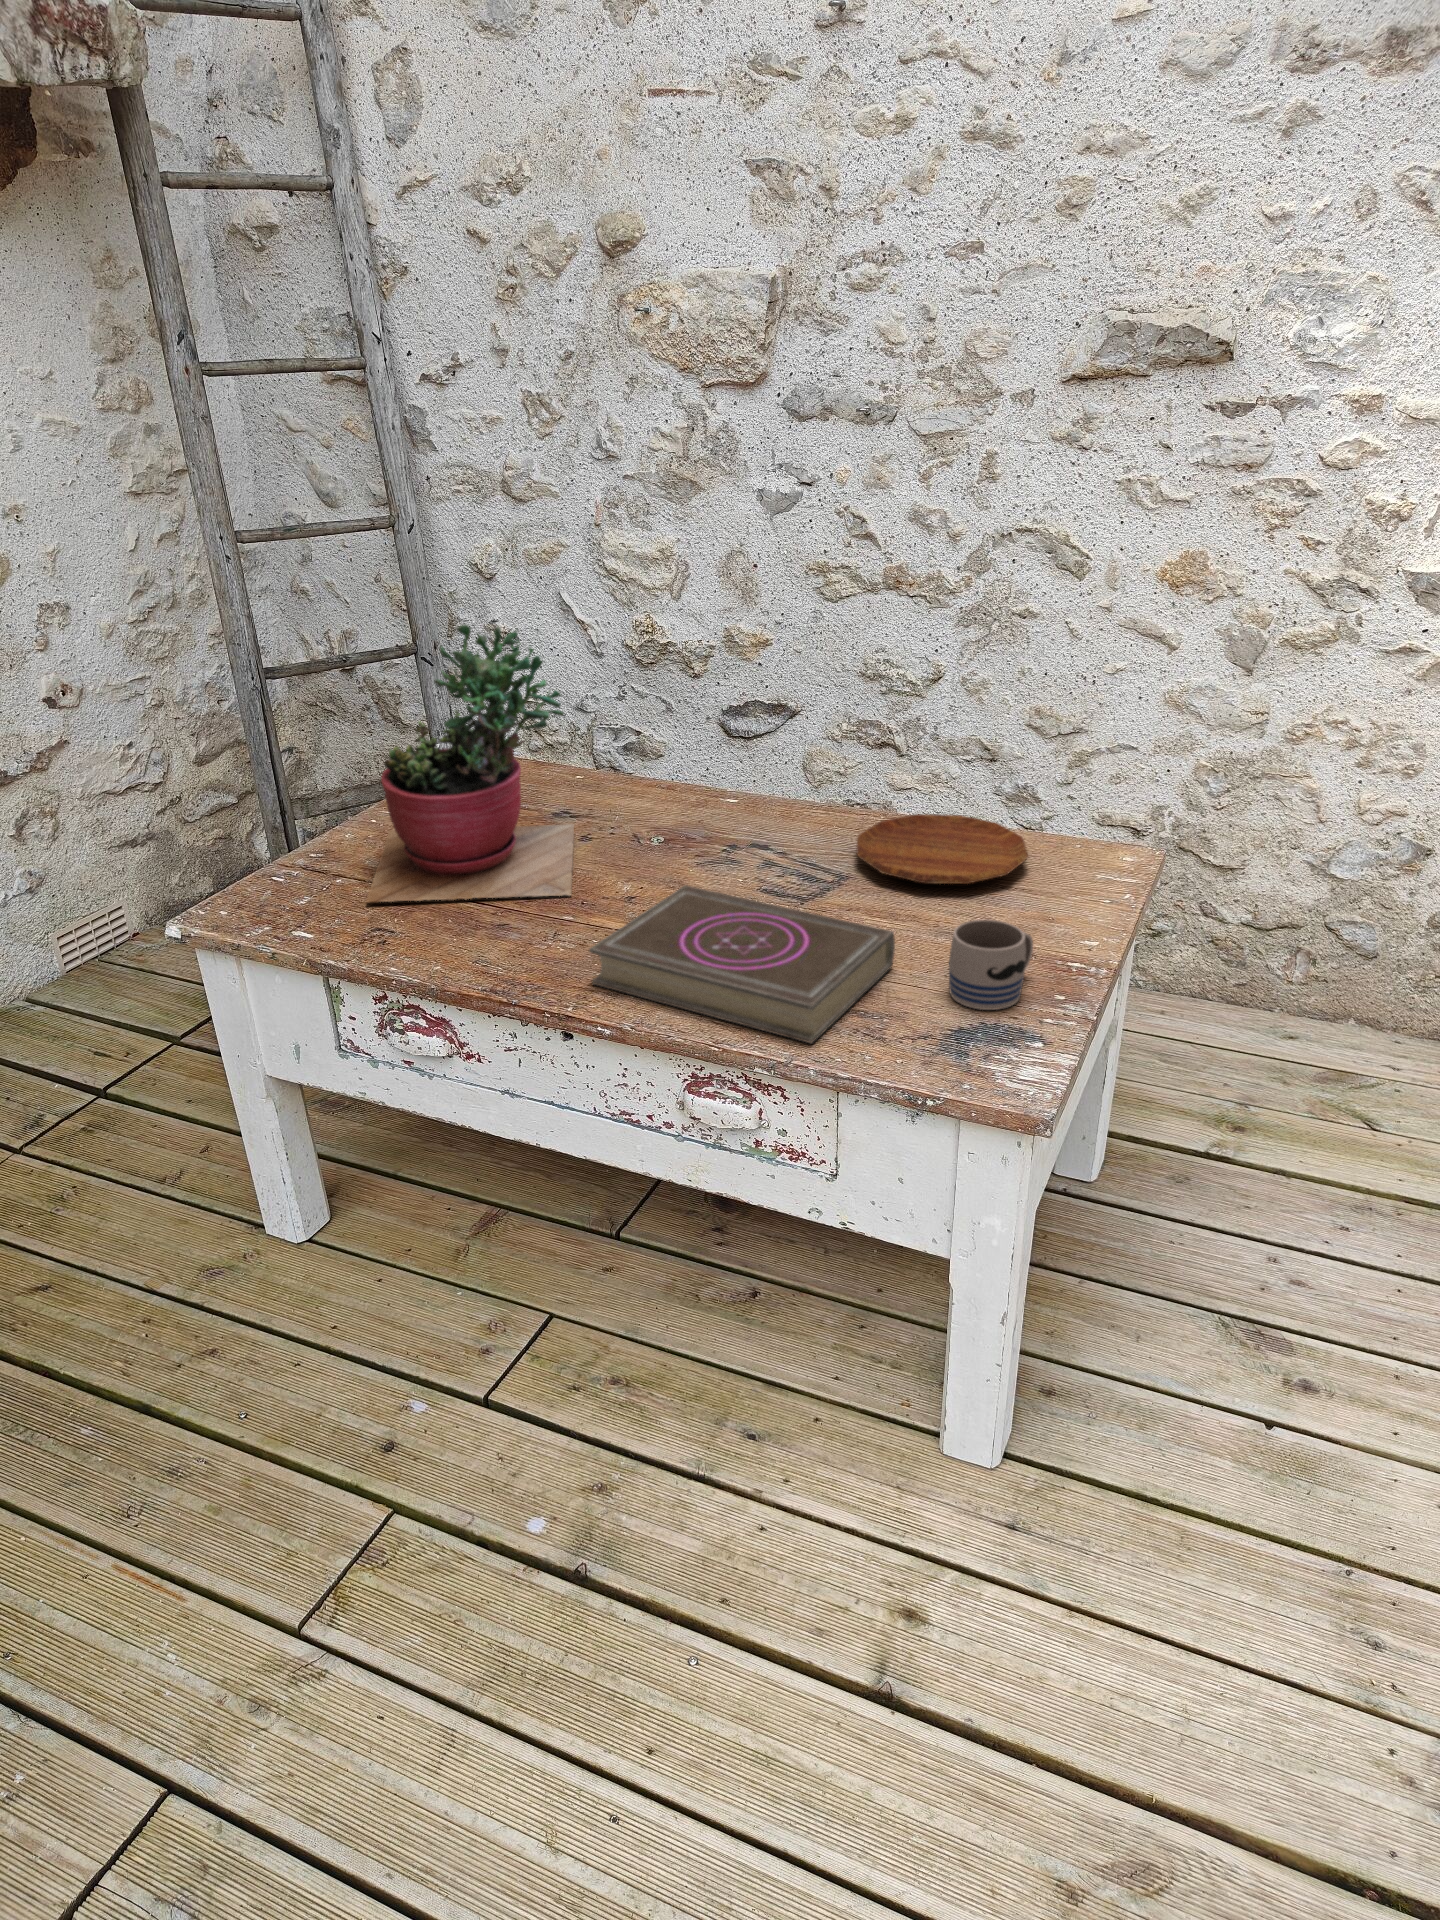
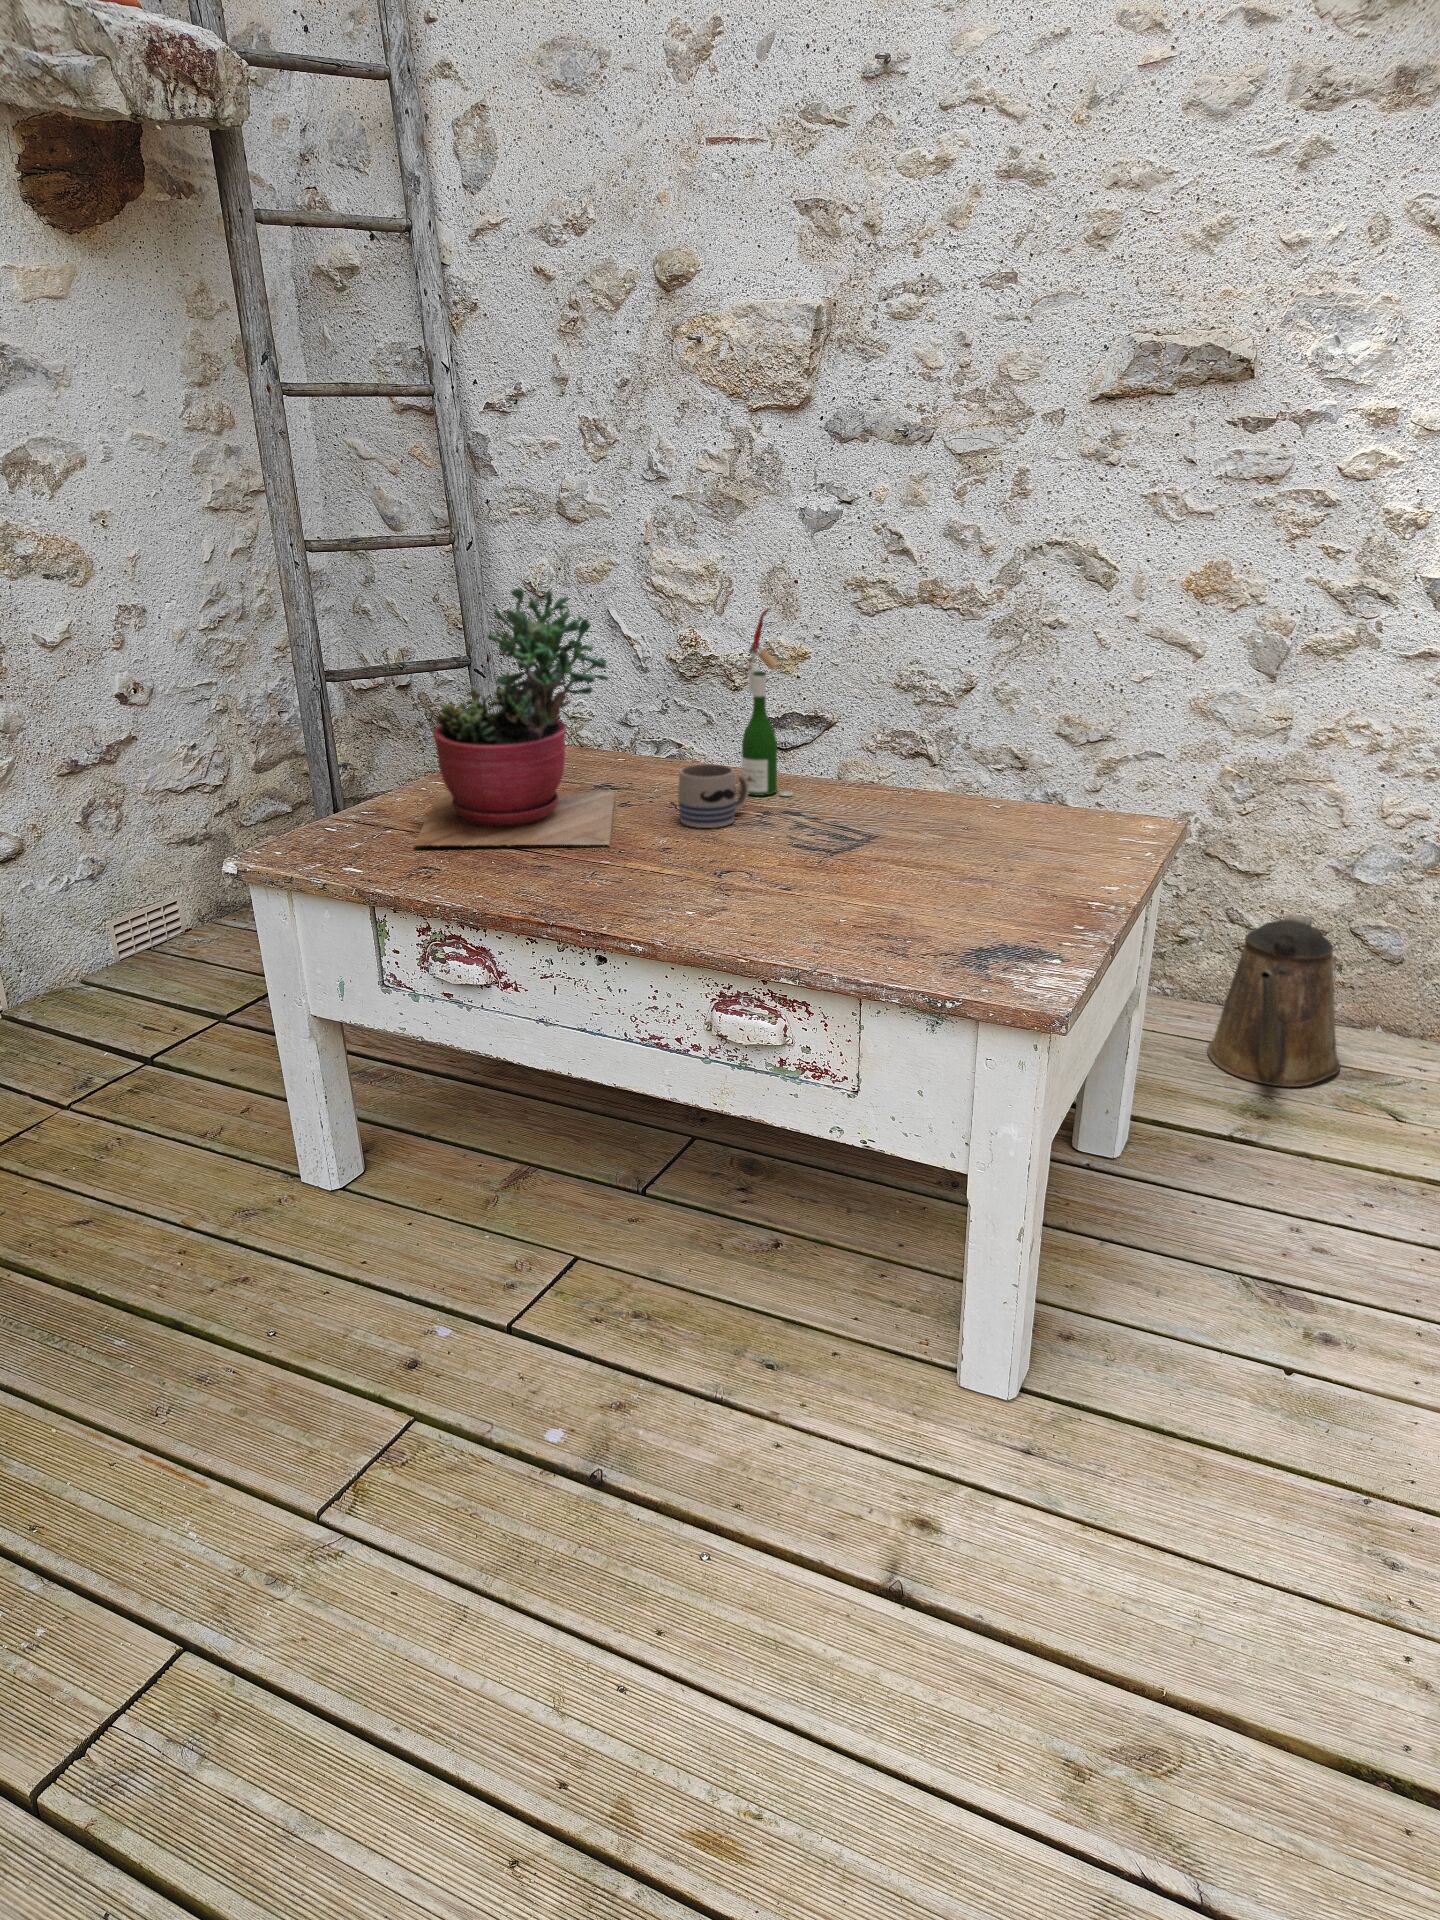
wine bottle: none [705,629,759,822] -> present [742,608,792,796]
tray: present [857,814,1028,884] -> none [885,788,1052,841]
book: present [589,885,895,1043] -> none [626,830,919,956]
watering can: none [1182,912,1315,1092] -> present [1207,914,1340,1087]
mug: present [949,920,1033,1010] -> present [678,764,749,828]

